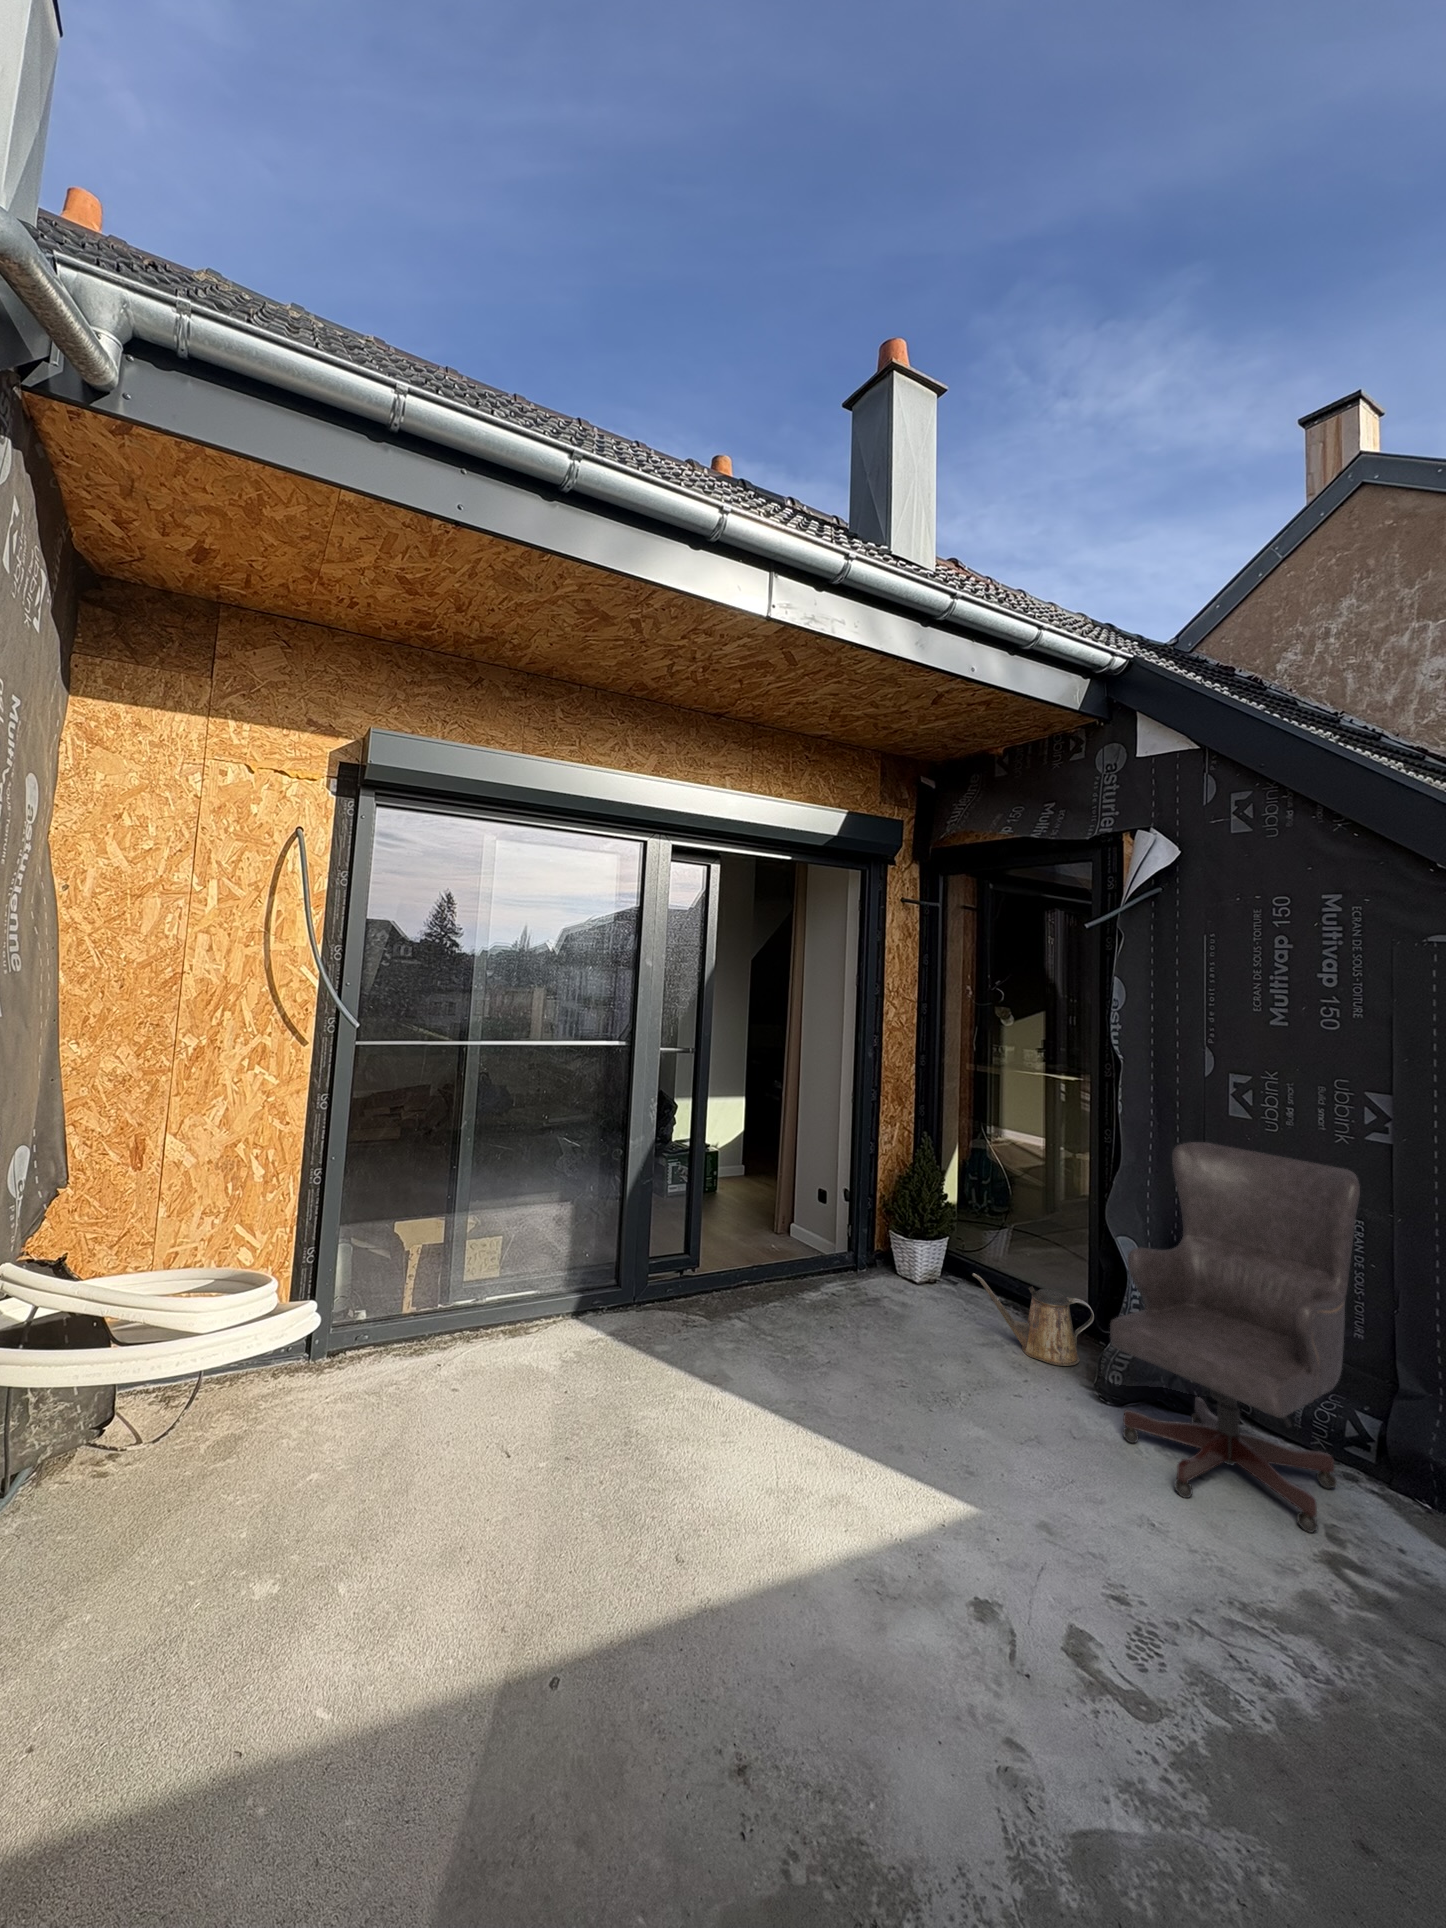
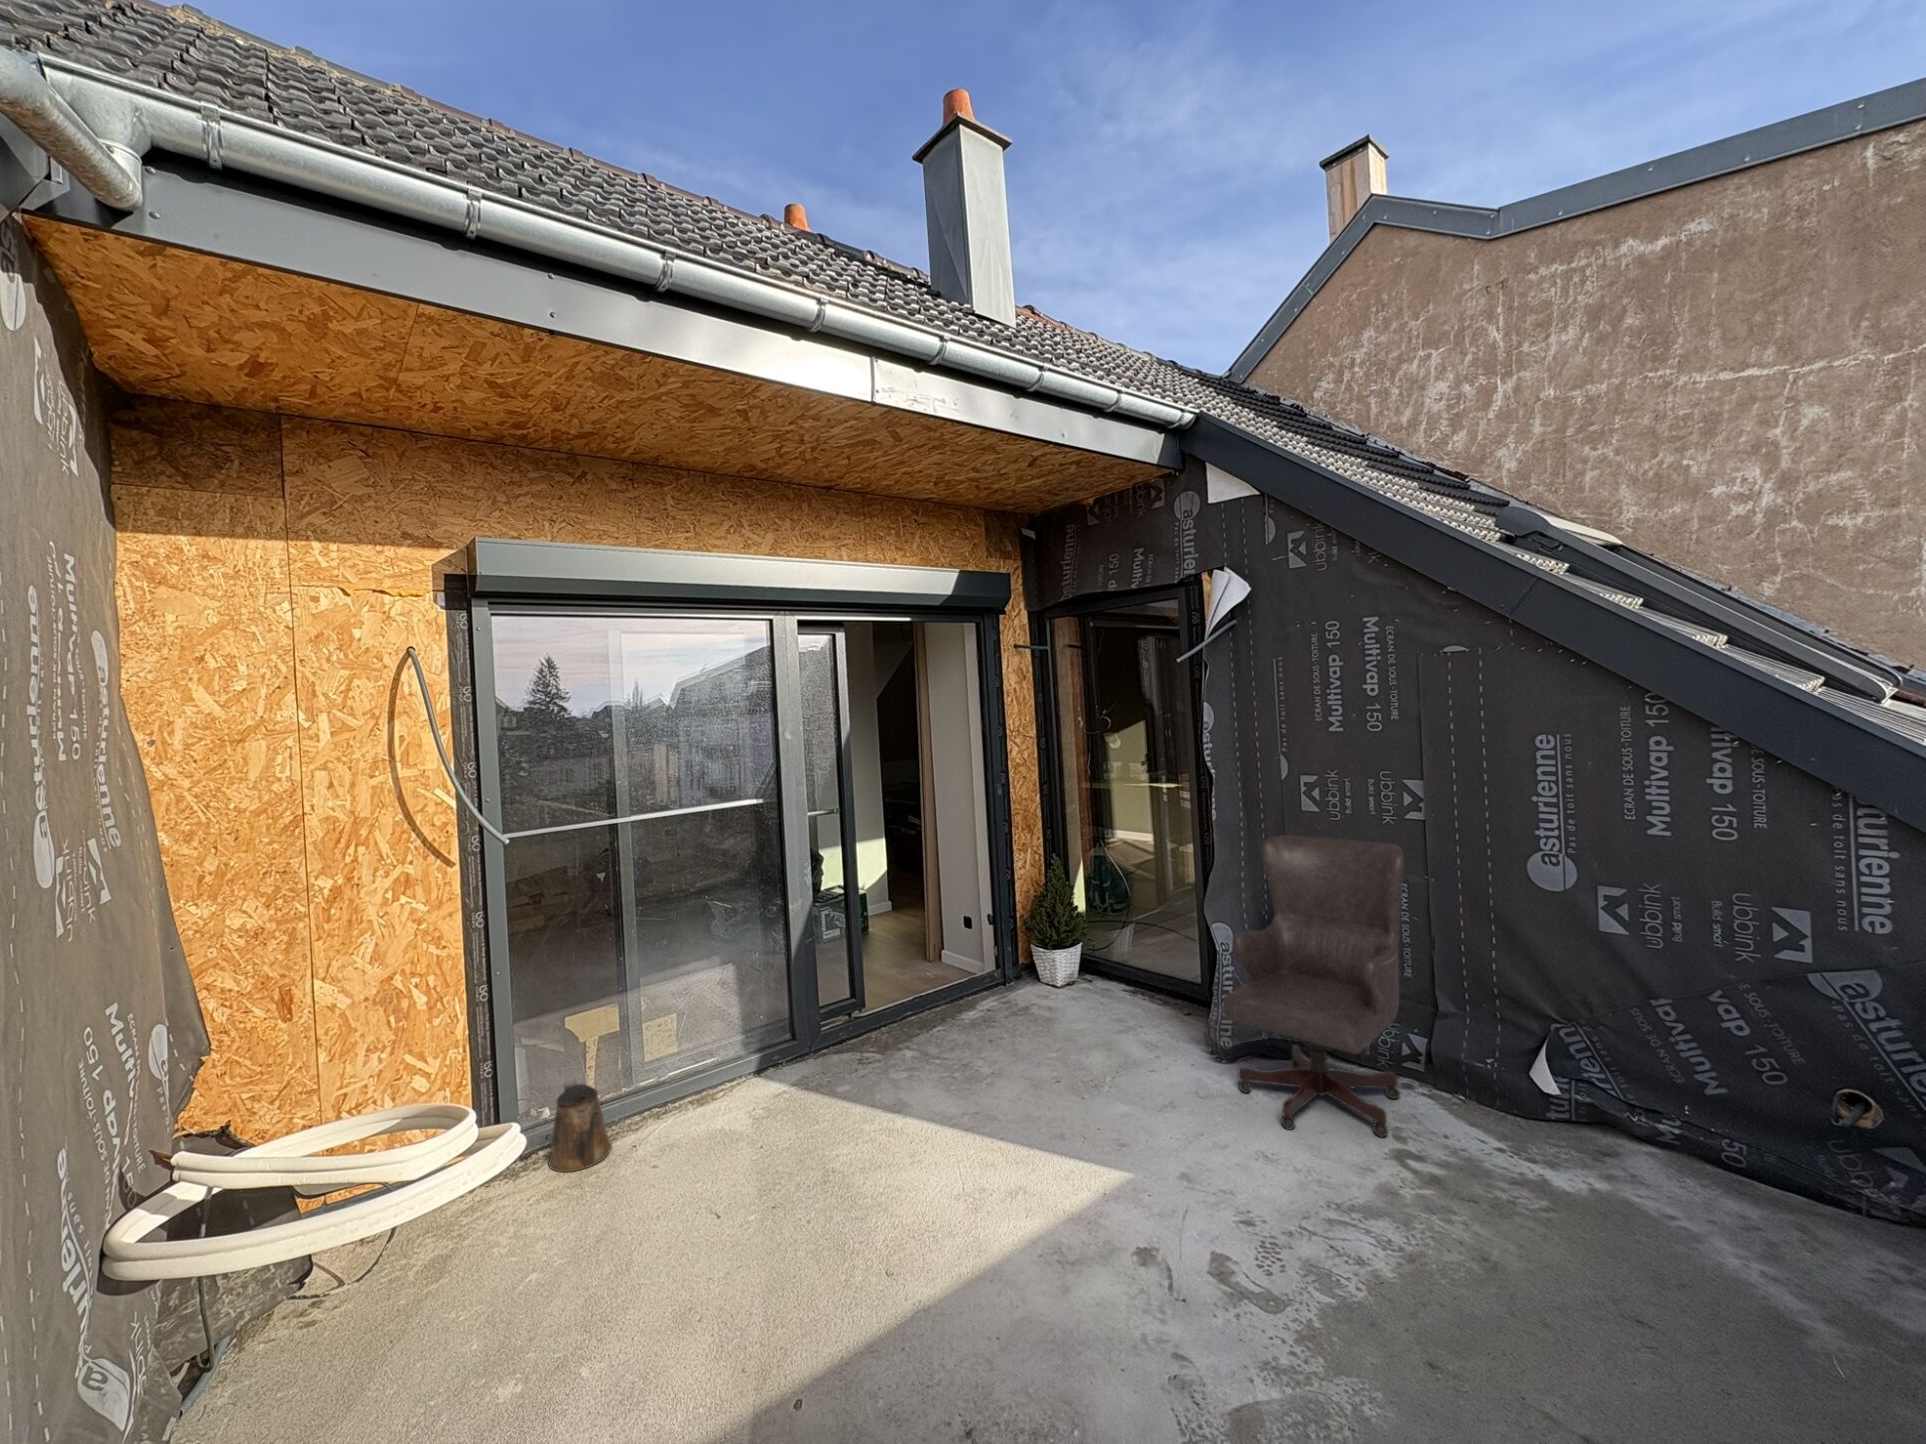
watering can: present [972,1273,1094,1366] -> present [549,1081,612,1172]

